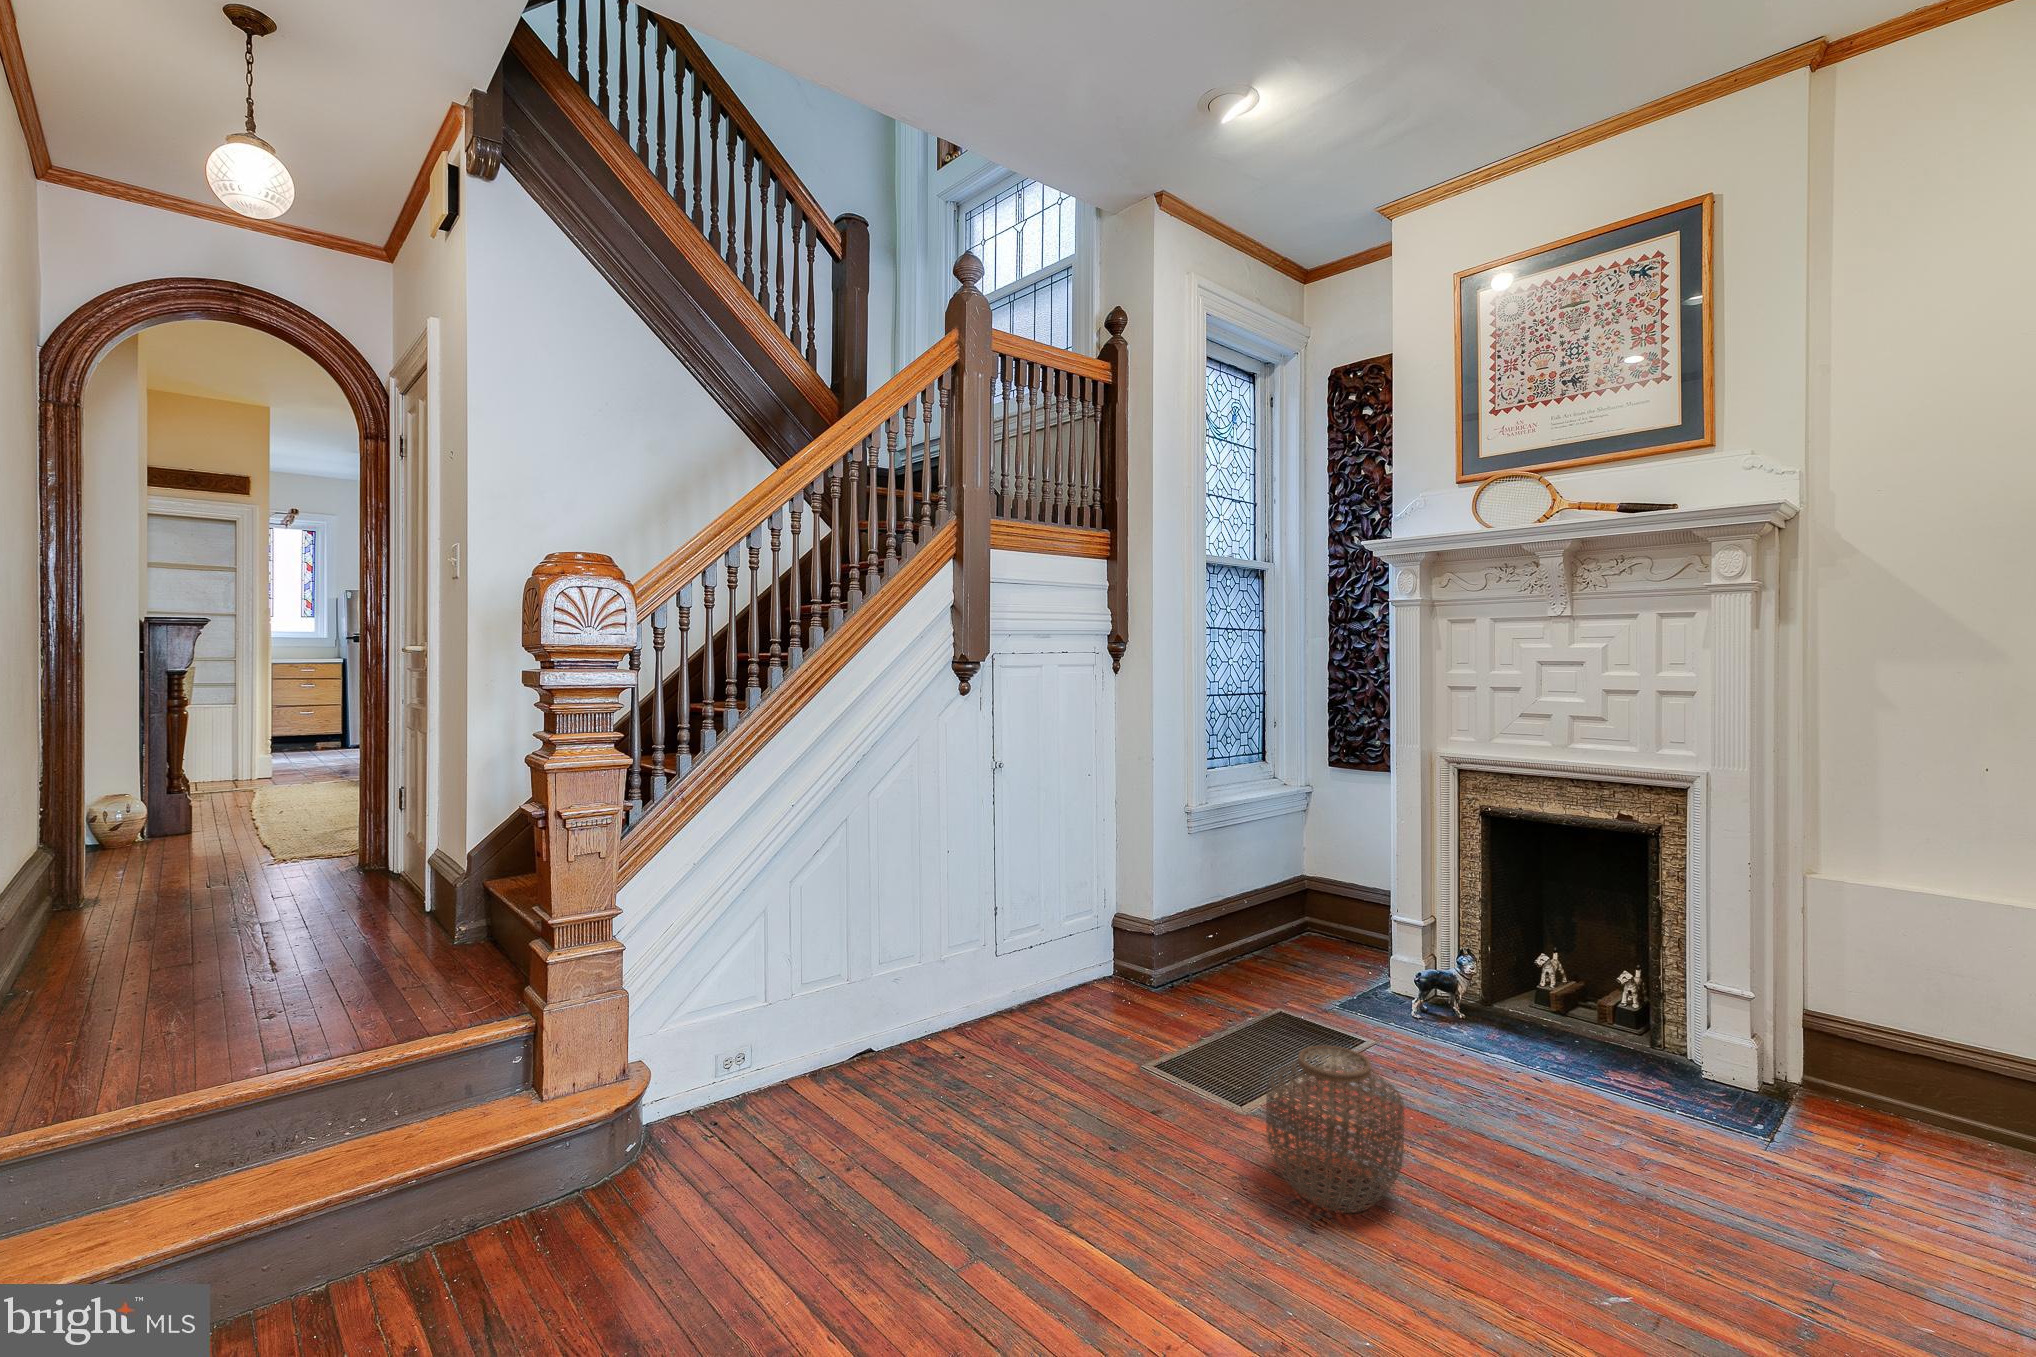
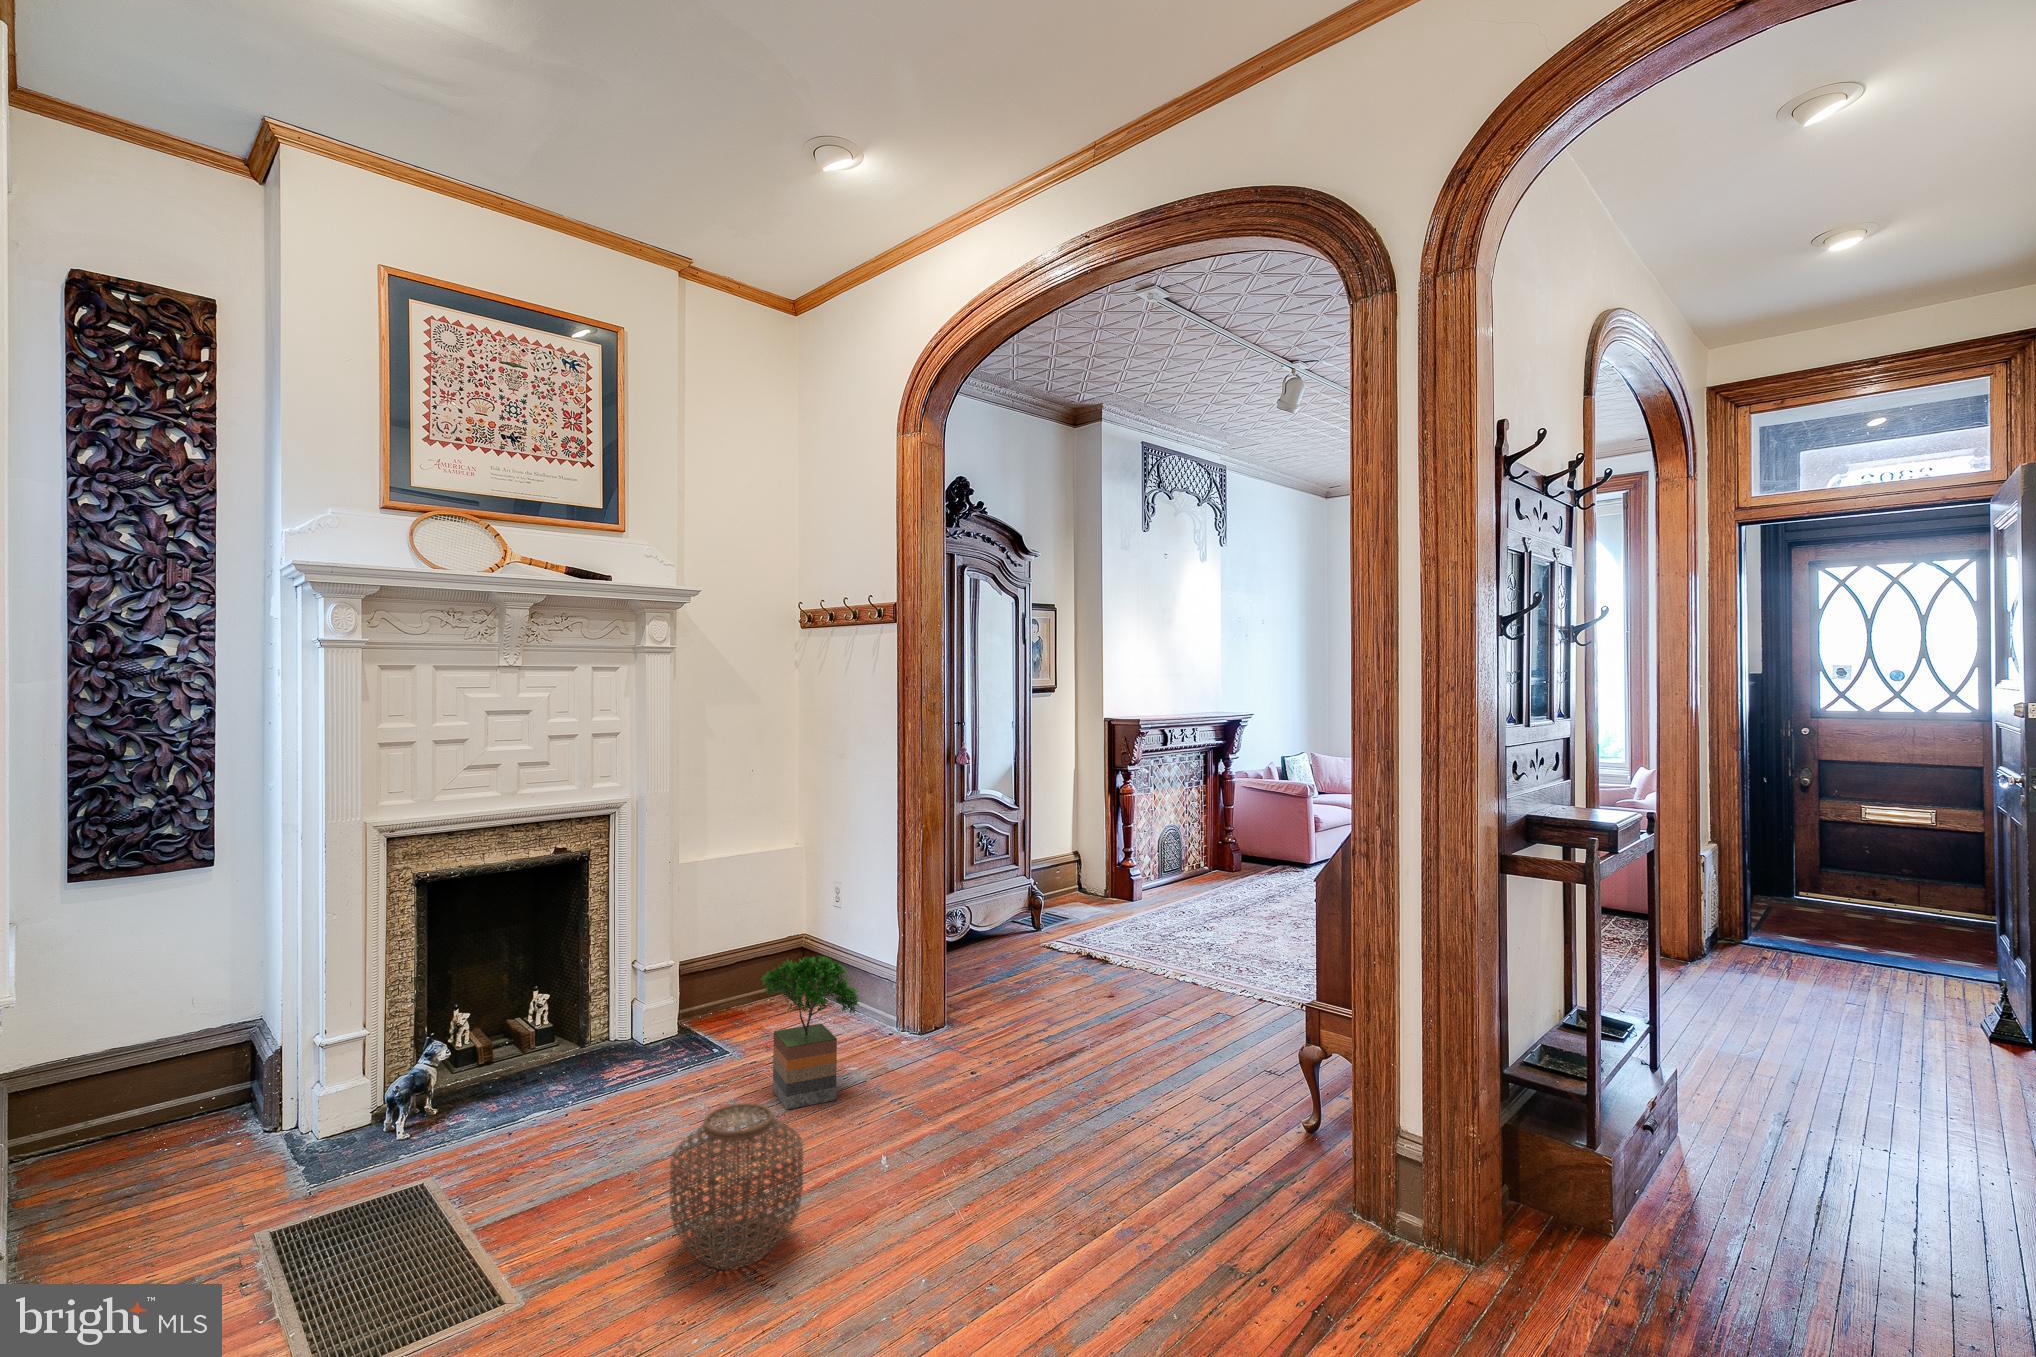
potted tree: none [1667,1002,1830,1237] -> present [761,955,859,1110]

